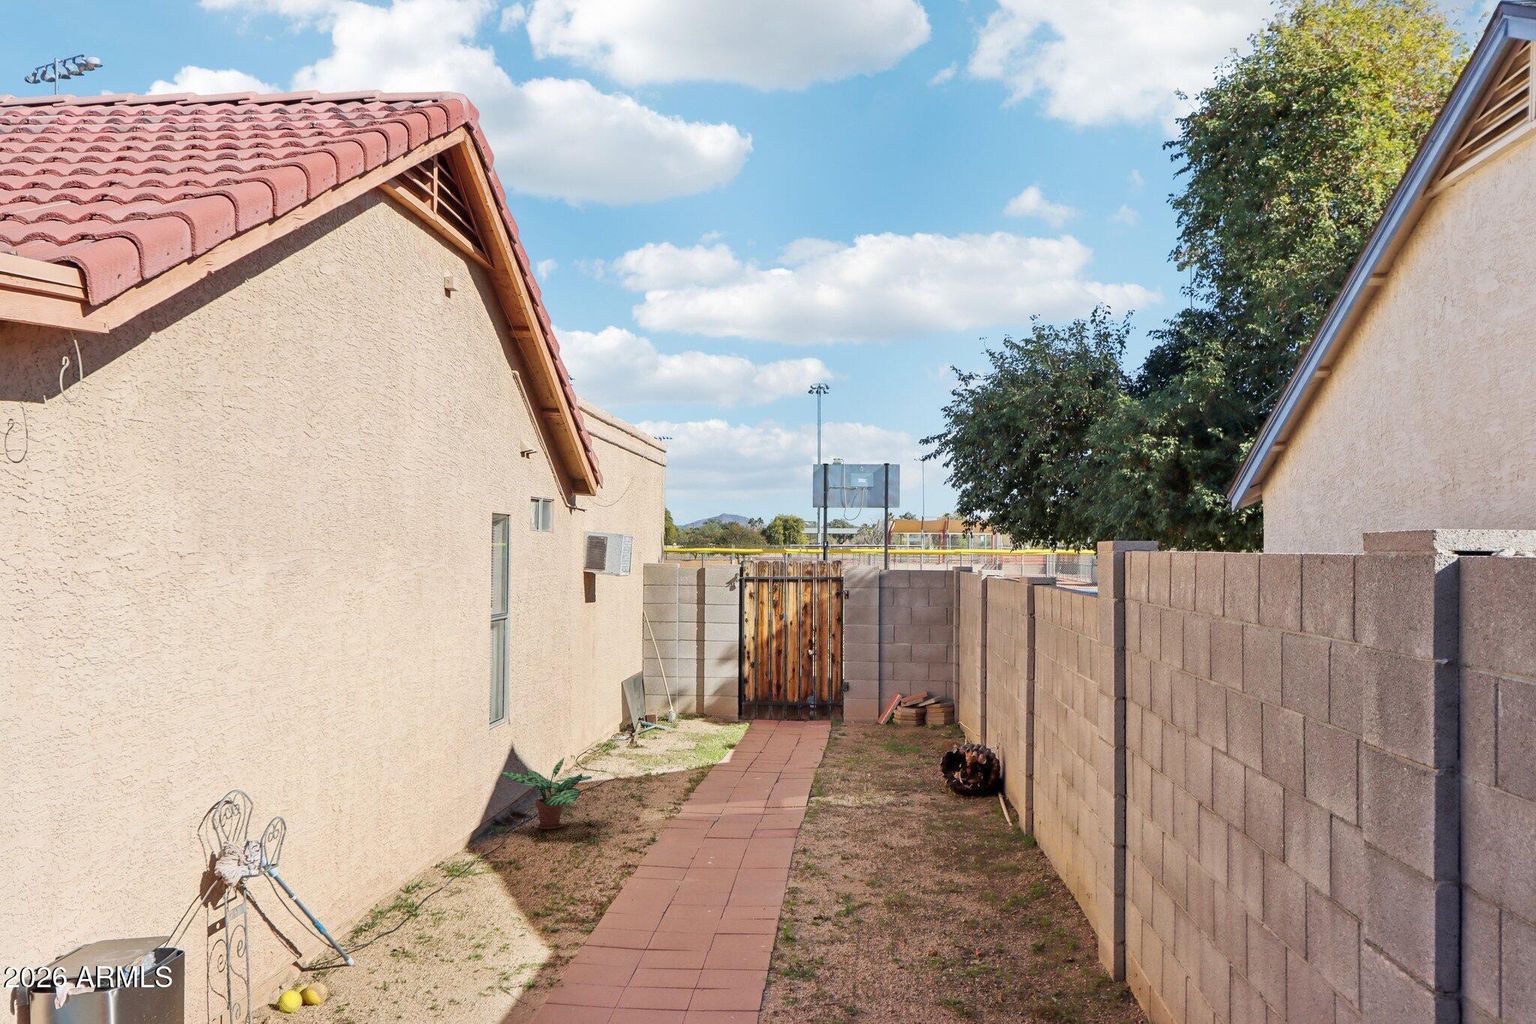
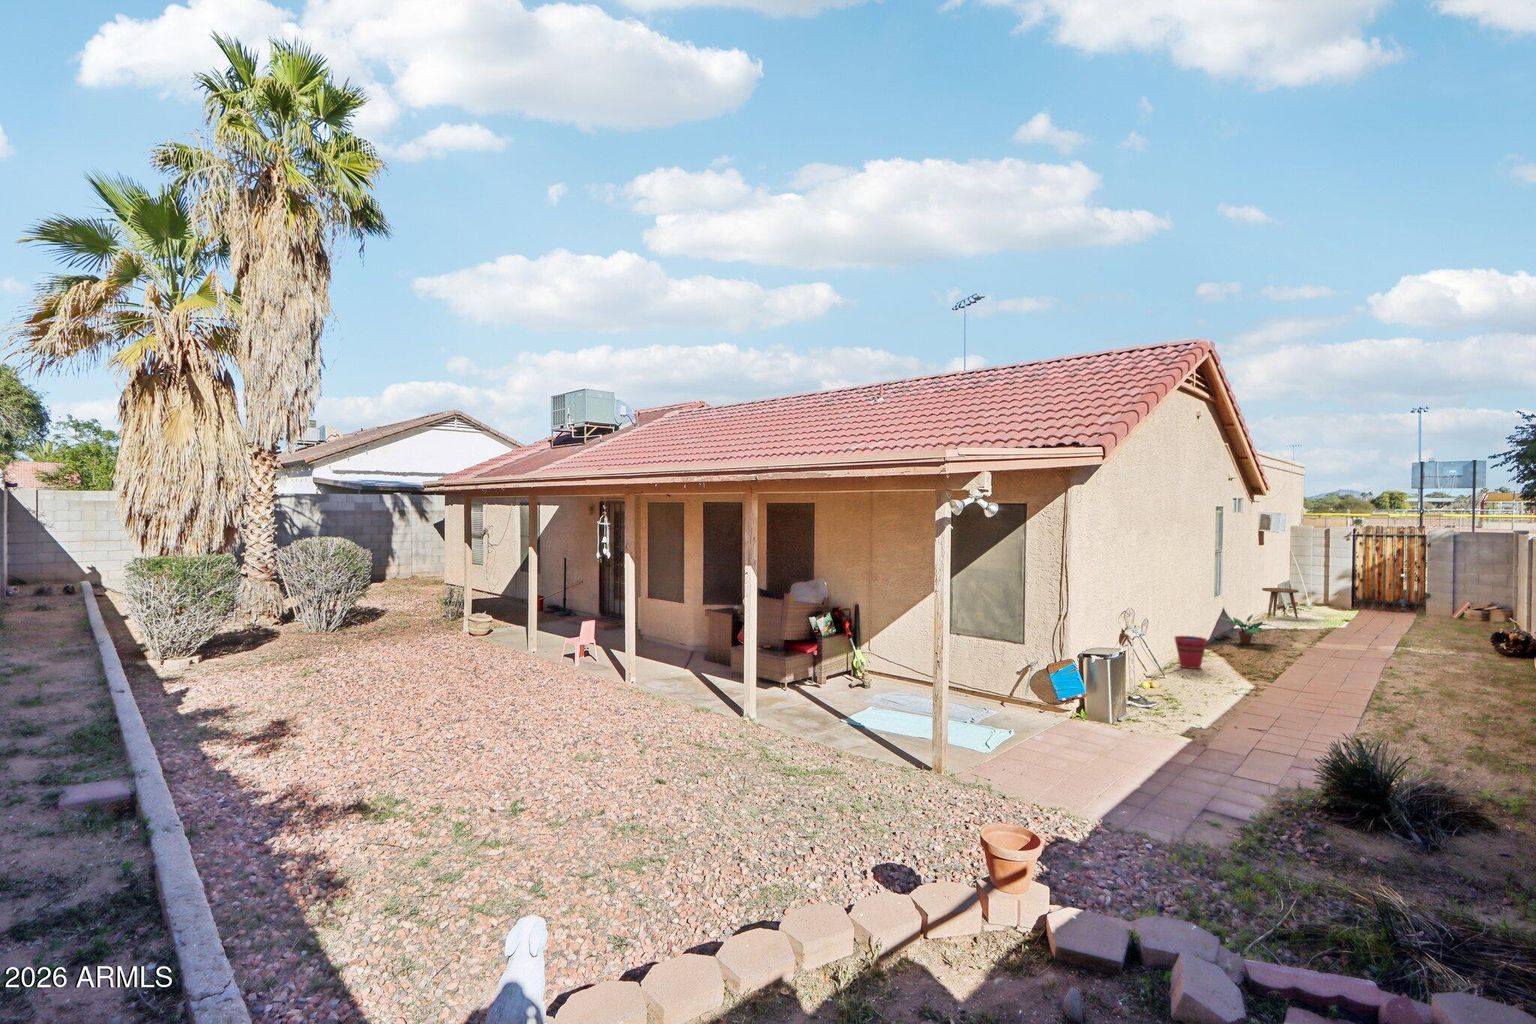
side table: none [593,689,655,758] -> present [1262,588,1299,621]
bucket: none [367,842,446,933] -> present [1175,636,1207,669]

